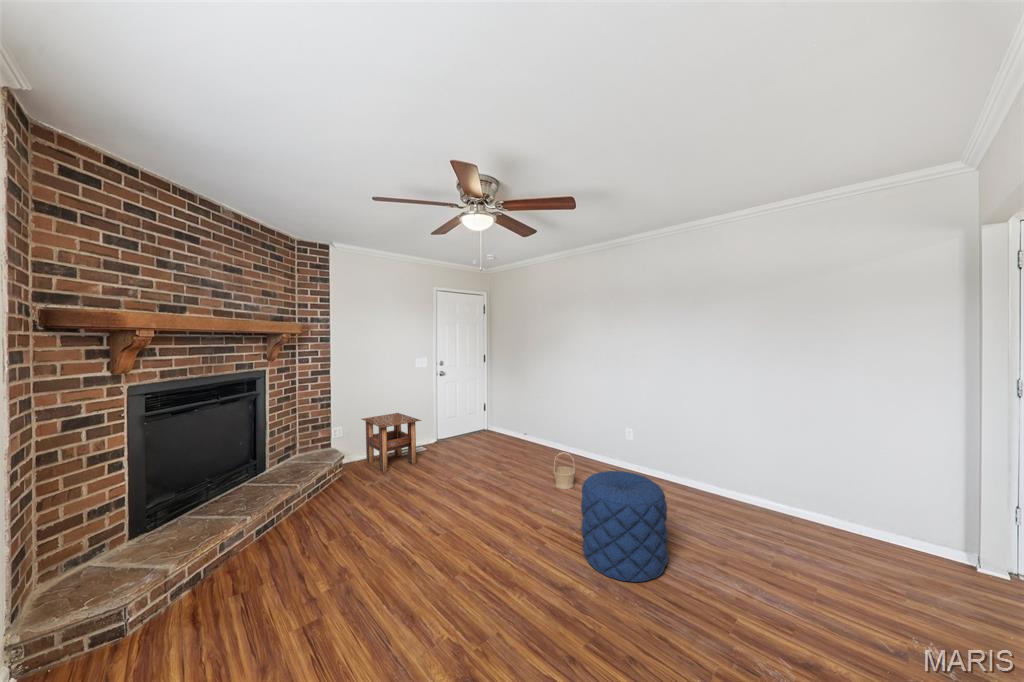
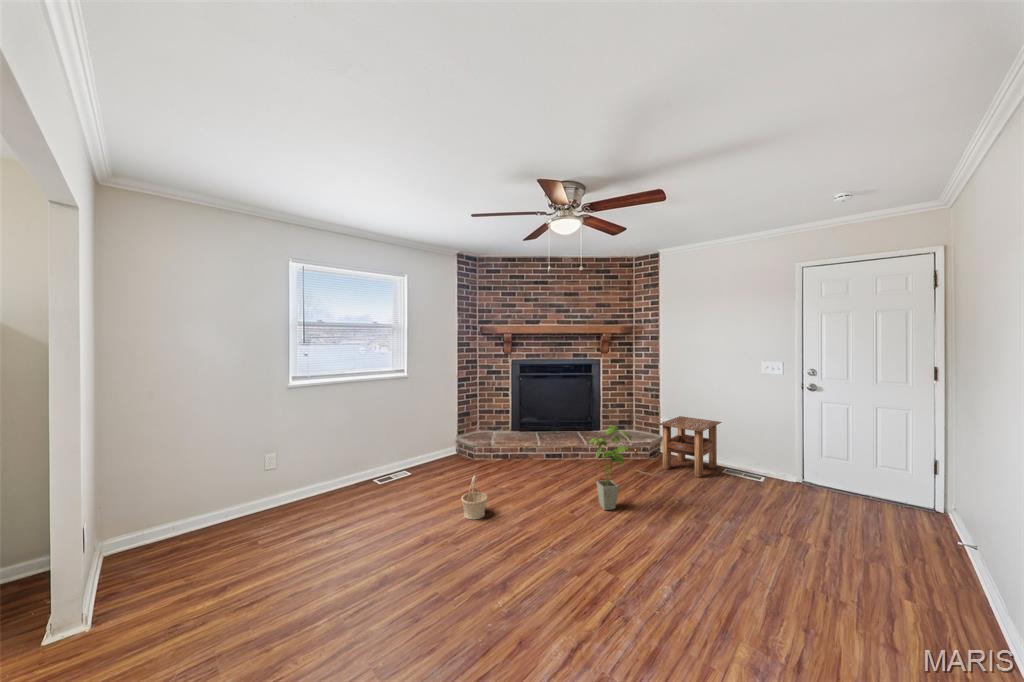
house plant: none [435,424,475,513] -> present [589,425,631,510]
basket: present [553,452,575,489] -> present [461,476,487,519]
pouf: present [581,471,668,582] -> none [498,506,600,652]

